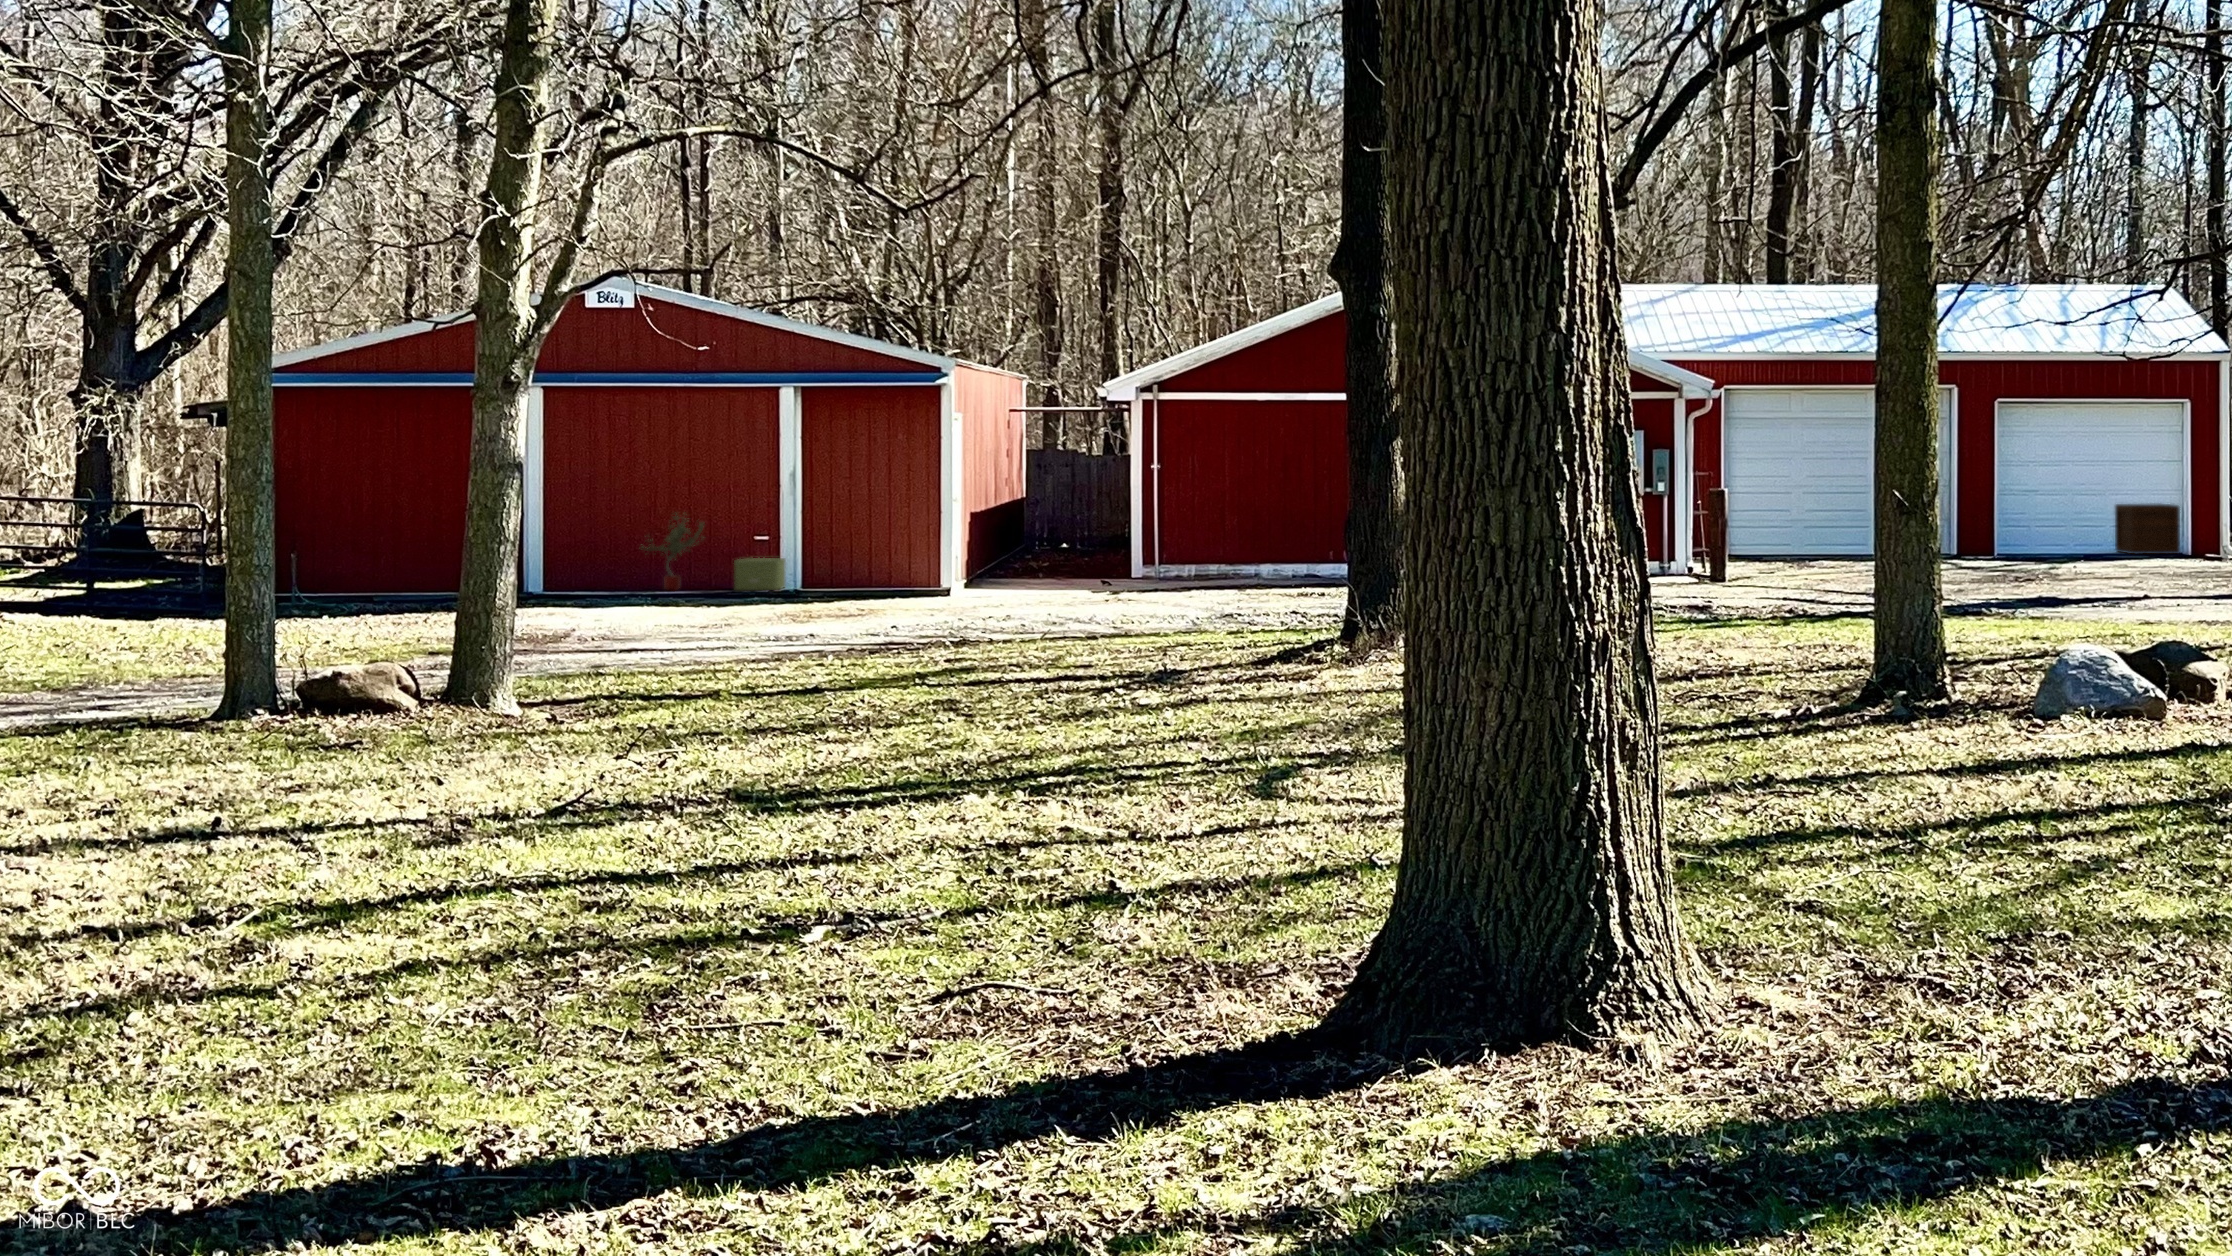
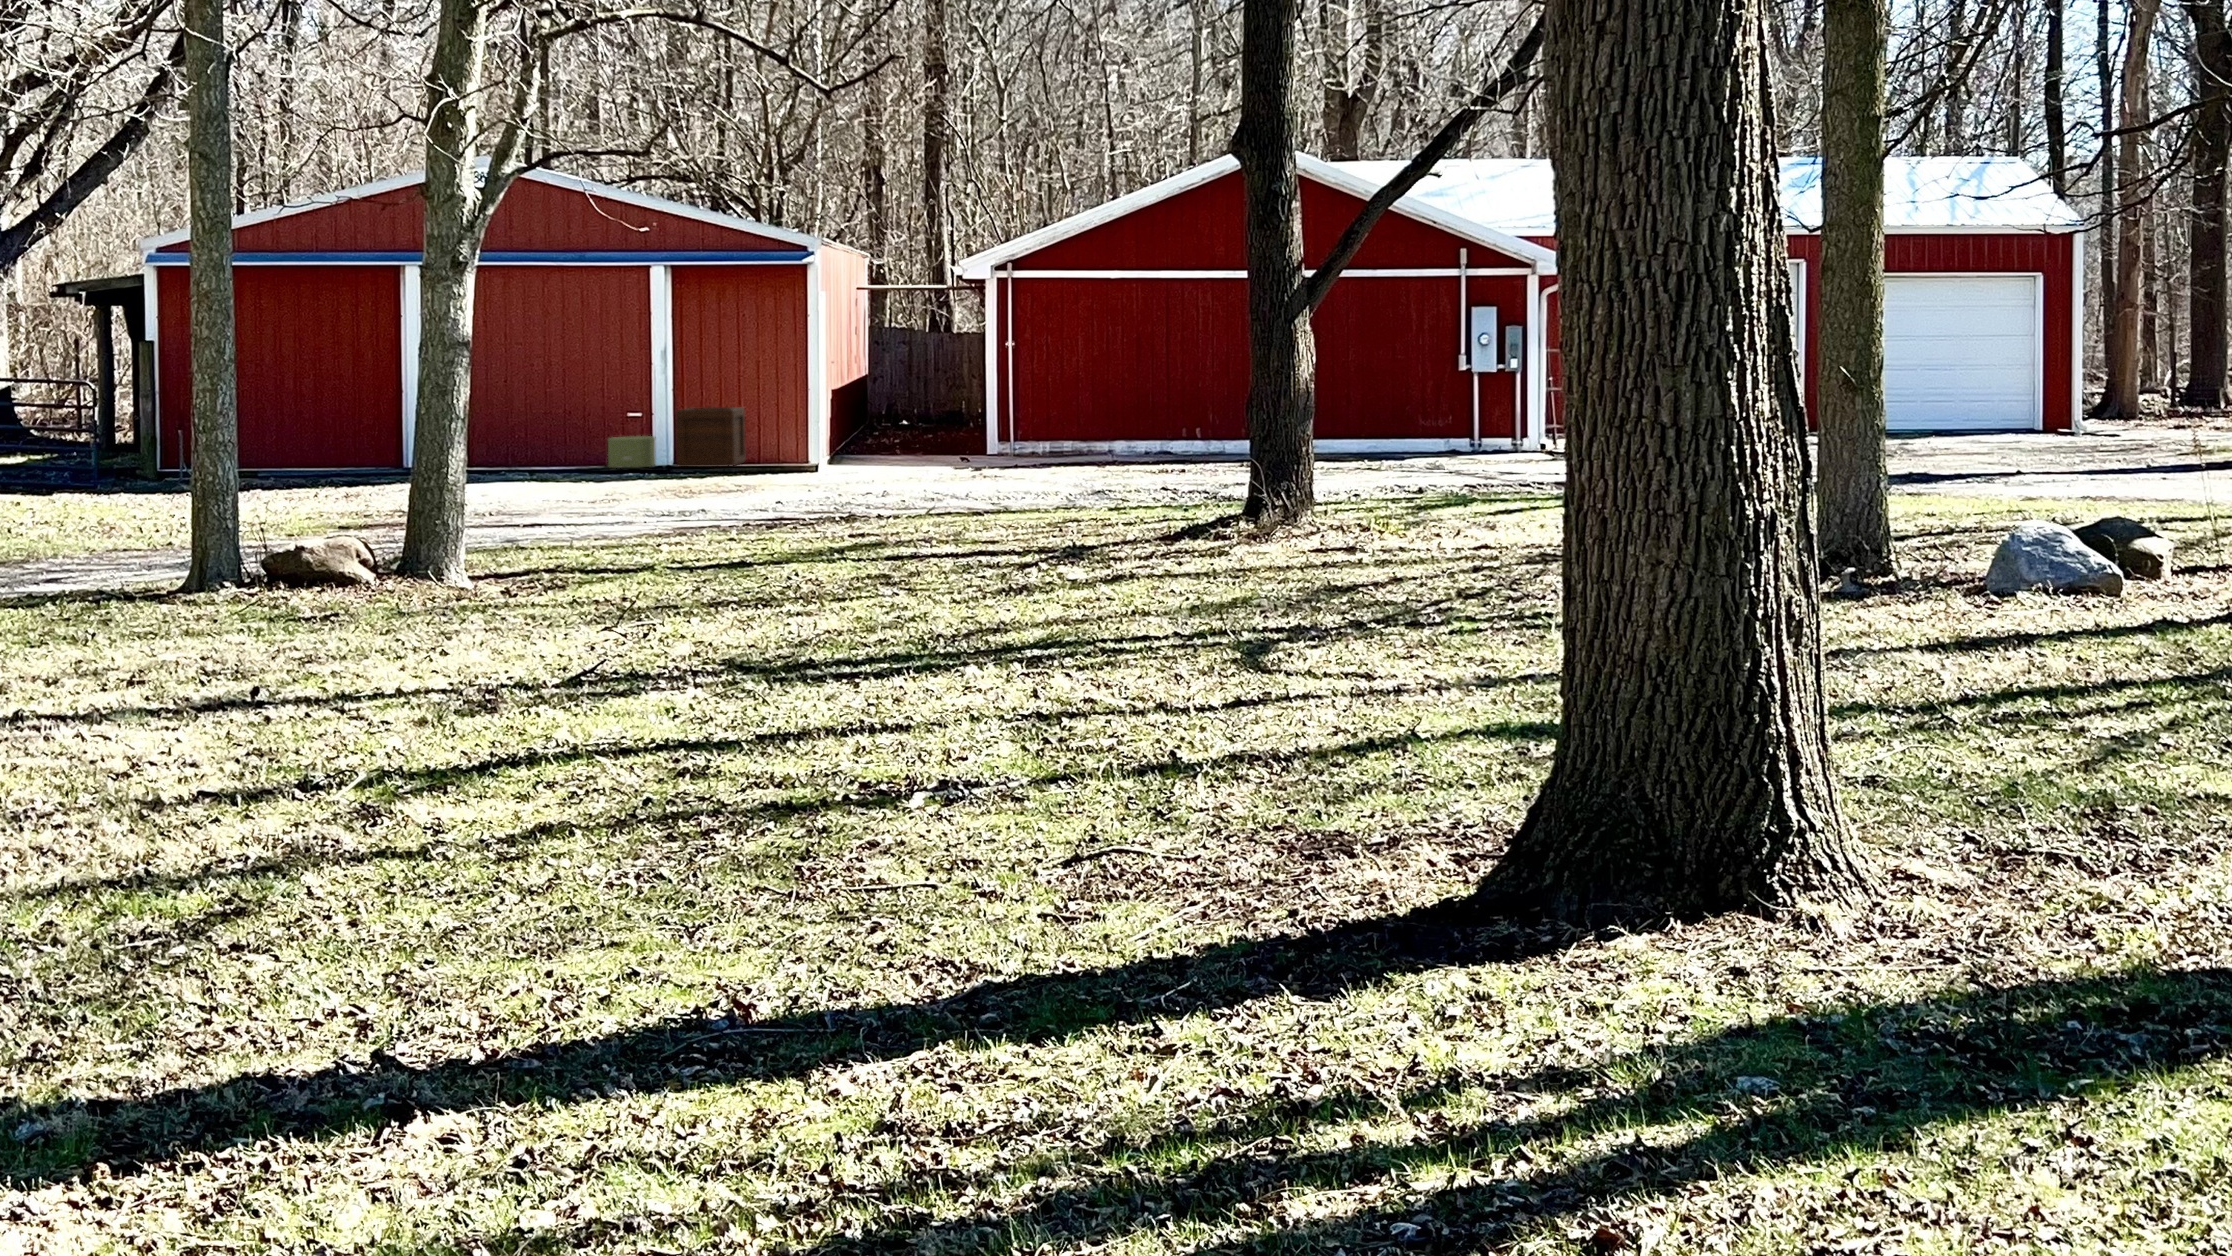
wooden crate: present [2115,504,2180,554] -> present [676,407,746,467]
potted tree: present [641,513,705,591] -> none [516,392,580,468]

